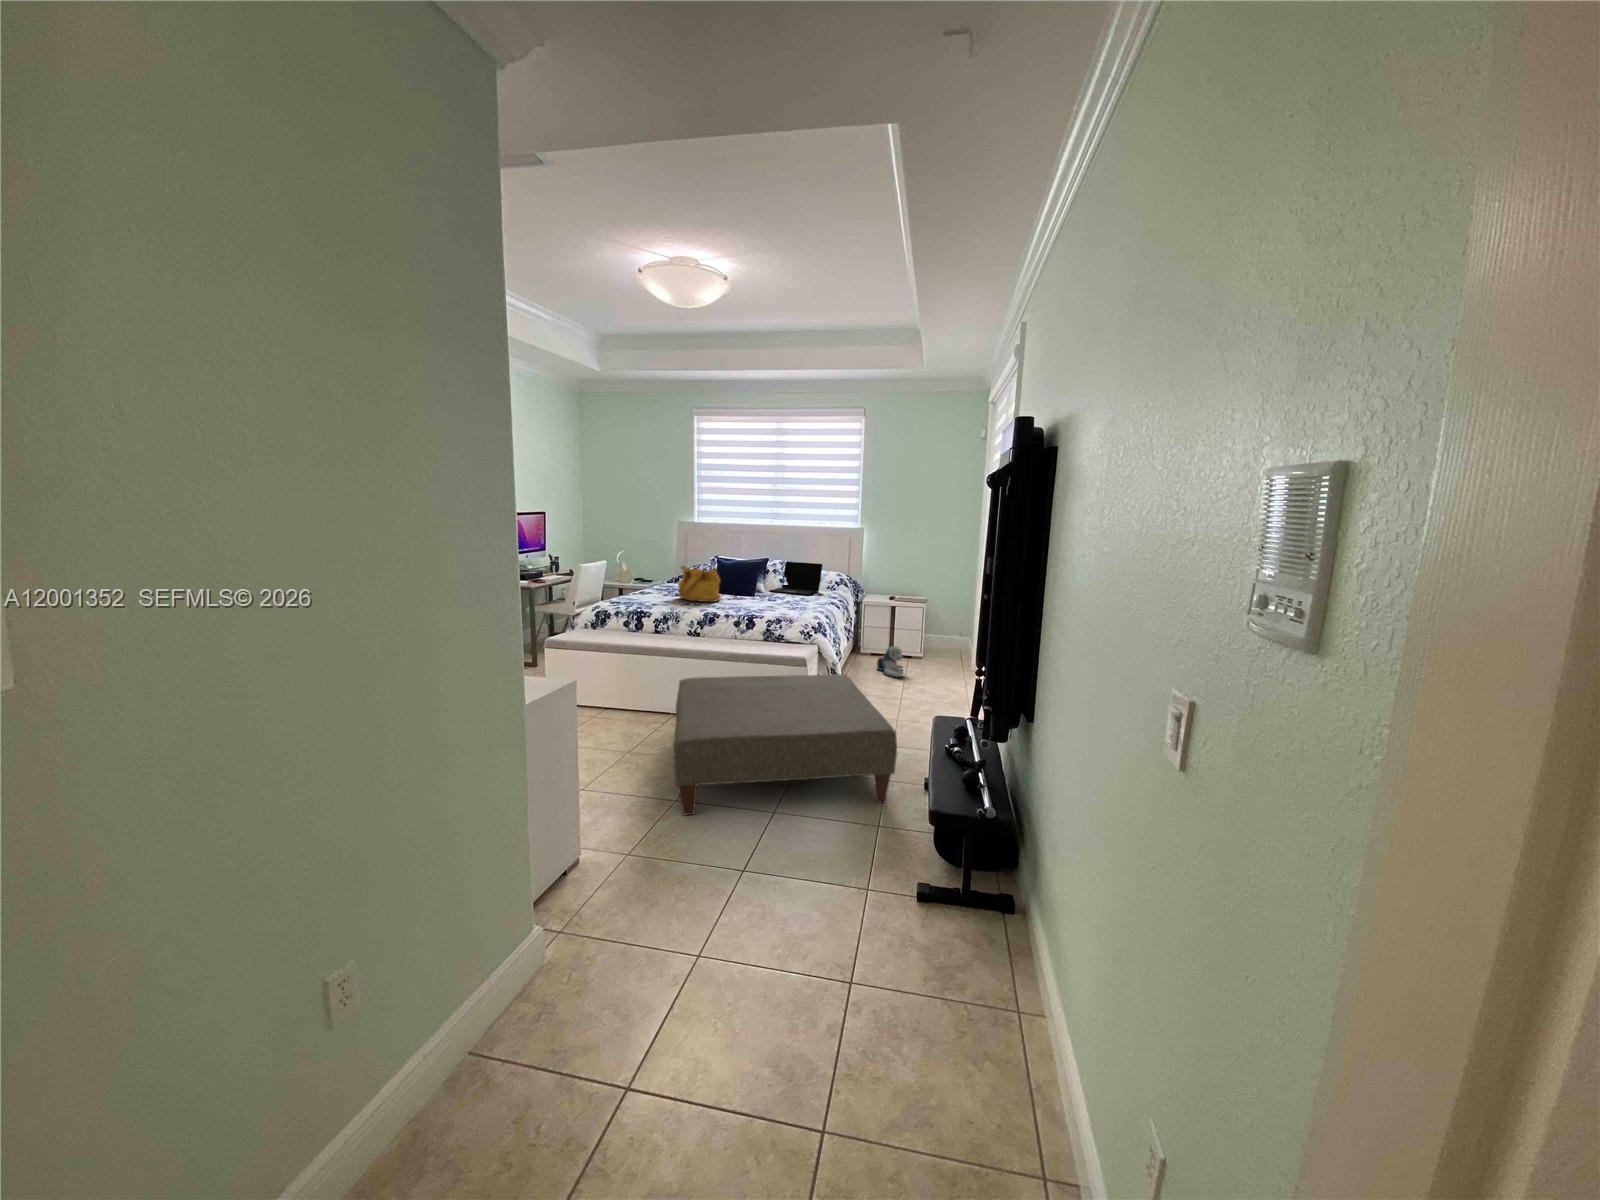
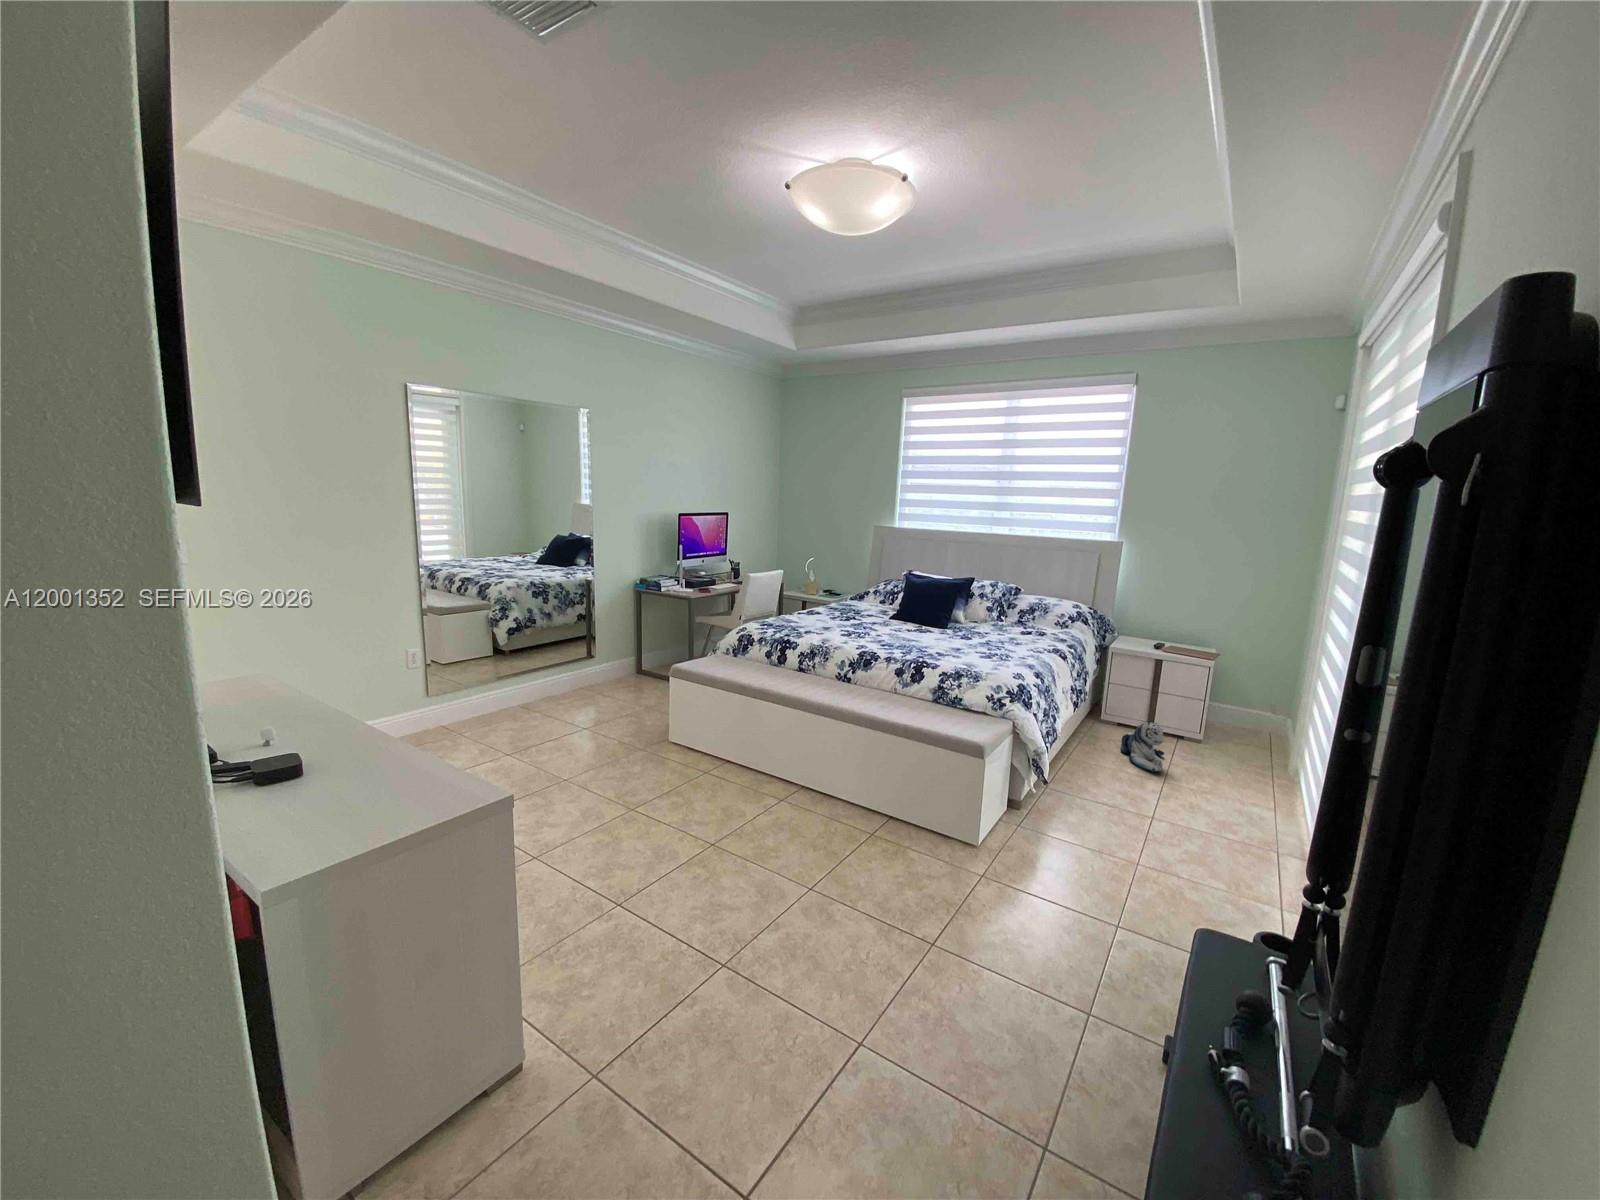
laptop: present [770,561,822,595] -> none [971,584,1050,634]
handbag: present [678,566,721,602] -> none [844,583,898,634]
ottoman: present [673,674,897,816] -> none [708,749,1103,1074]

